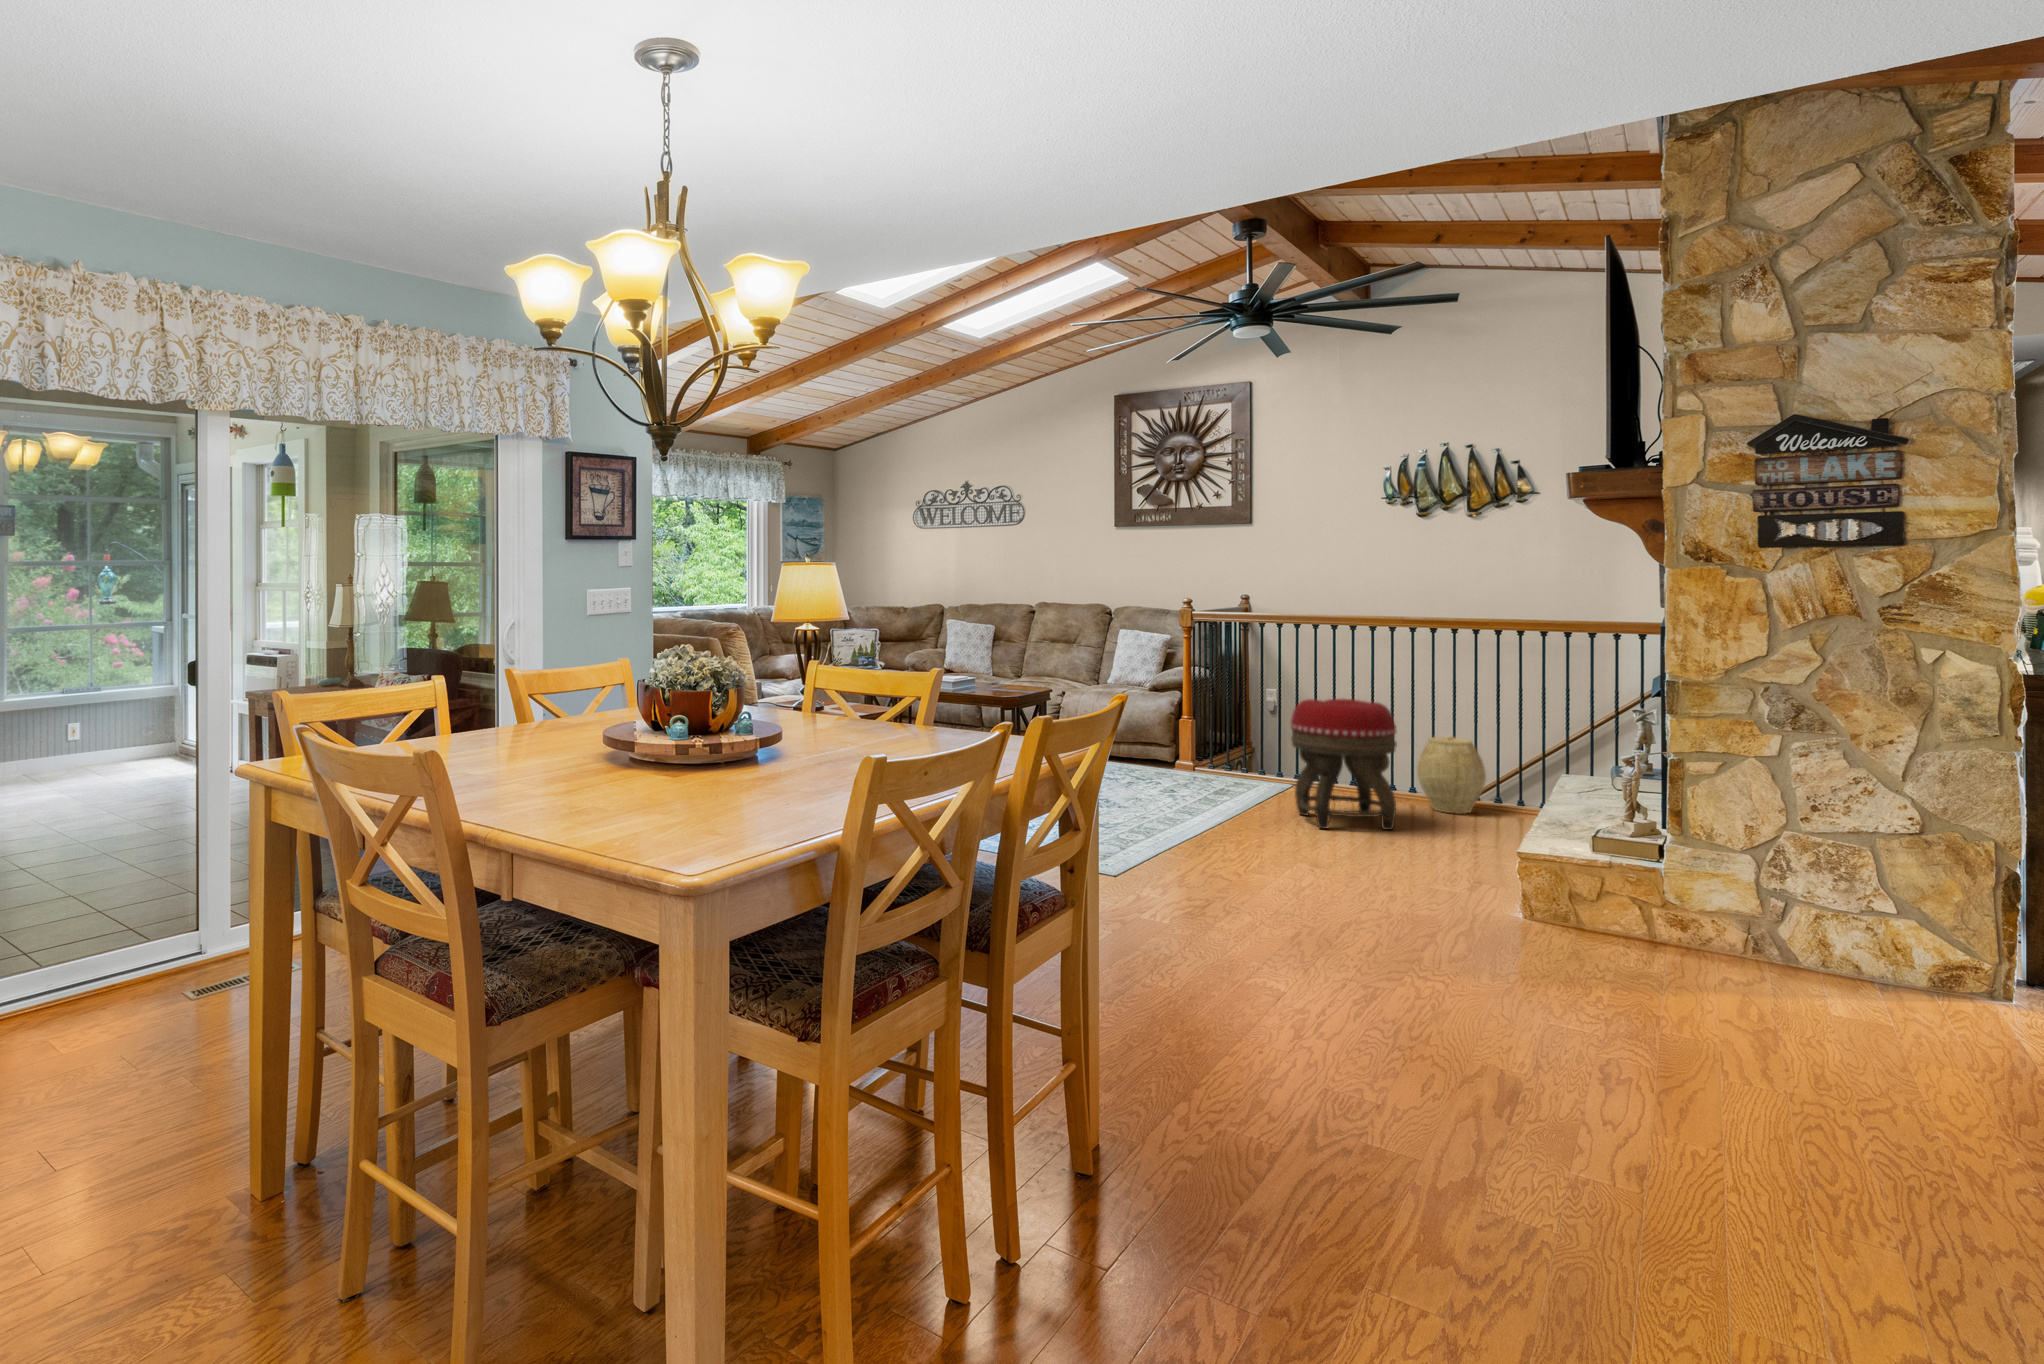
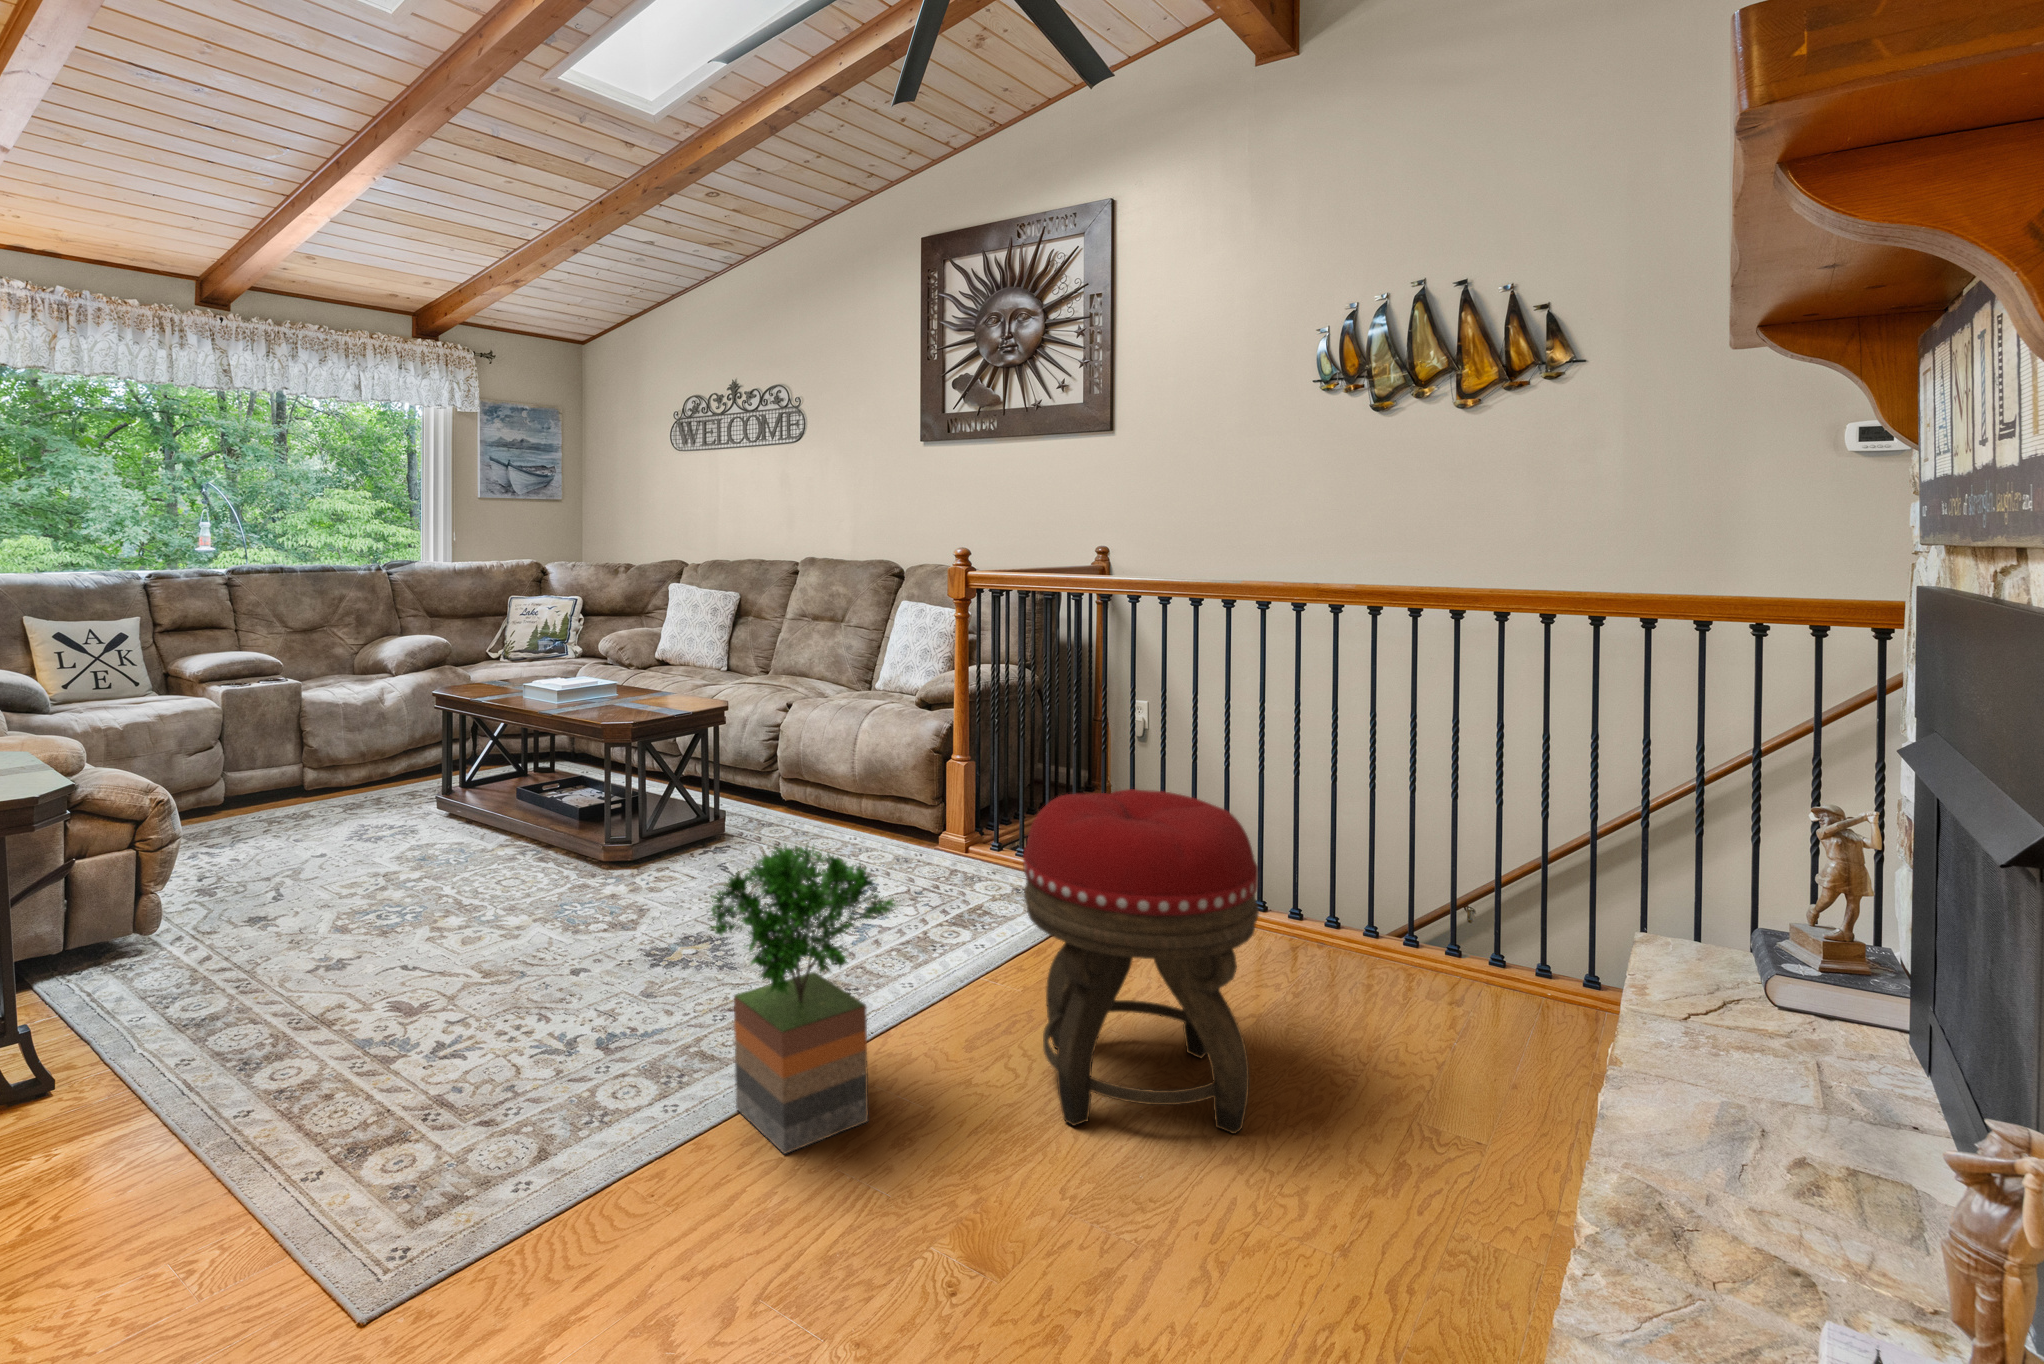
potted tree: none [1171,715,1249,834] -> present [711,845,896,1154]
woven basket: present [1417,736,1486,814] -> none [1325,860,1473,1044]

